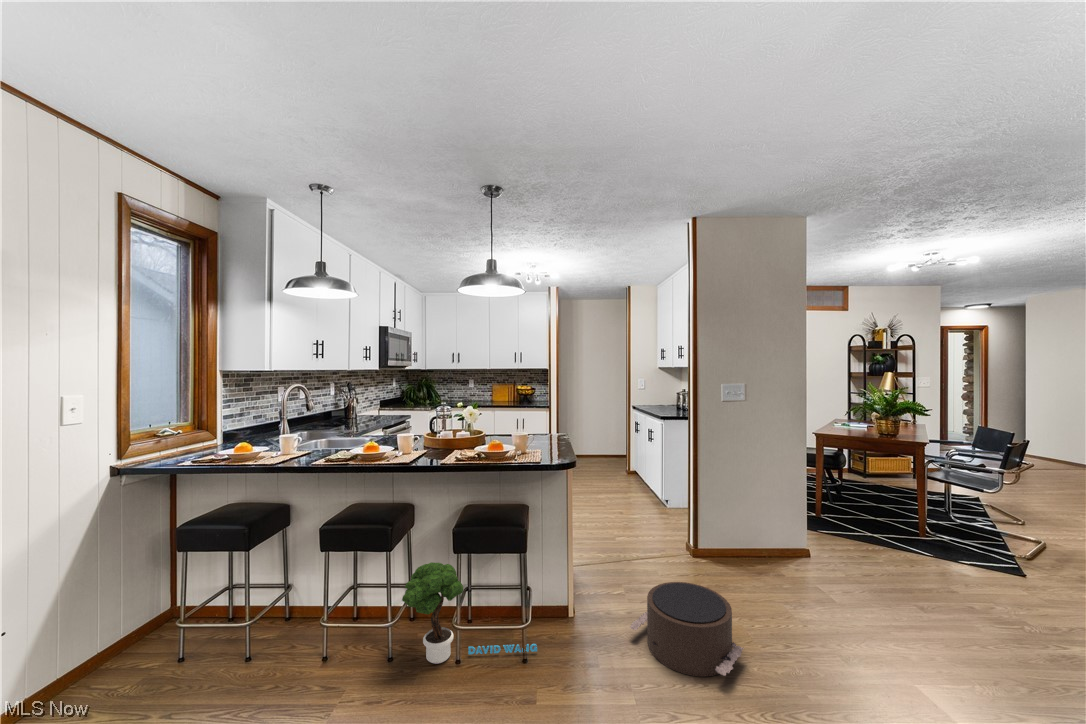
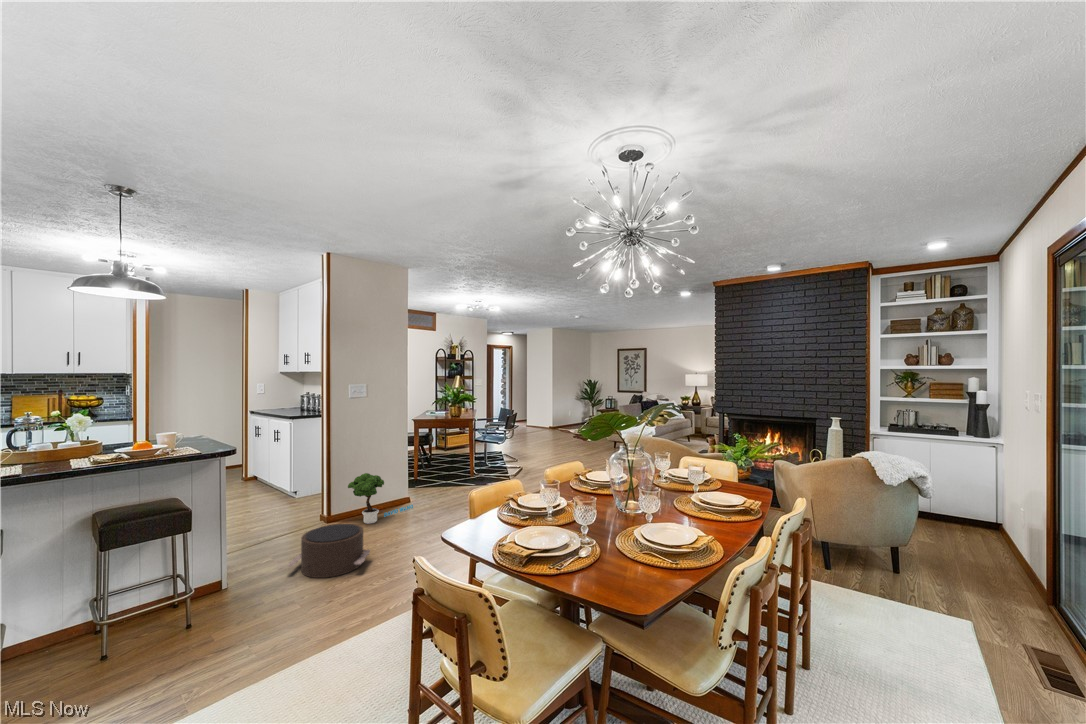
potted tree: present [402,562,537,664] -> present [348,473,413,524]

